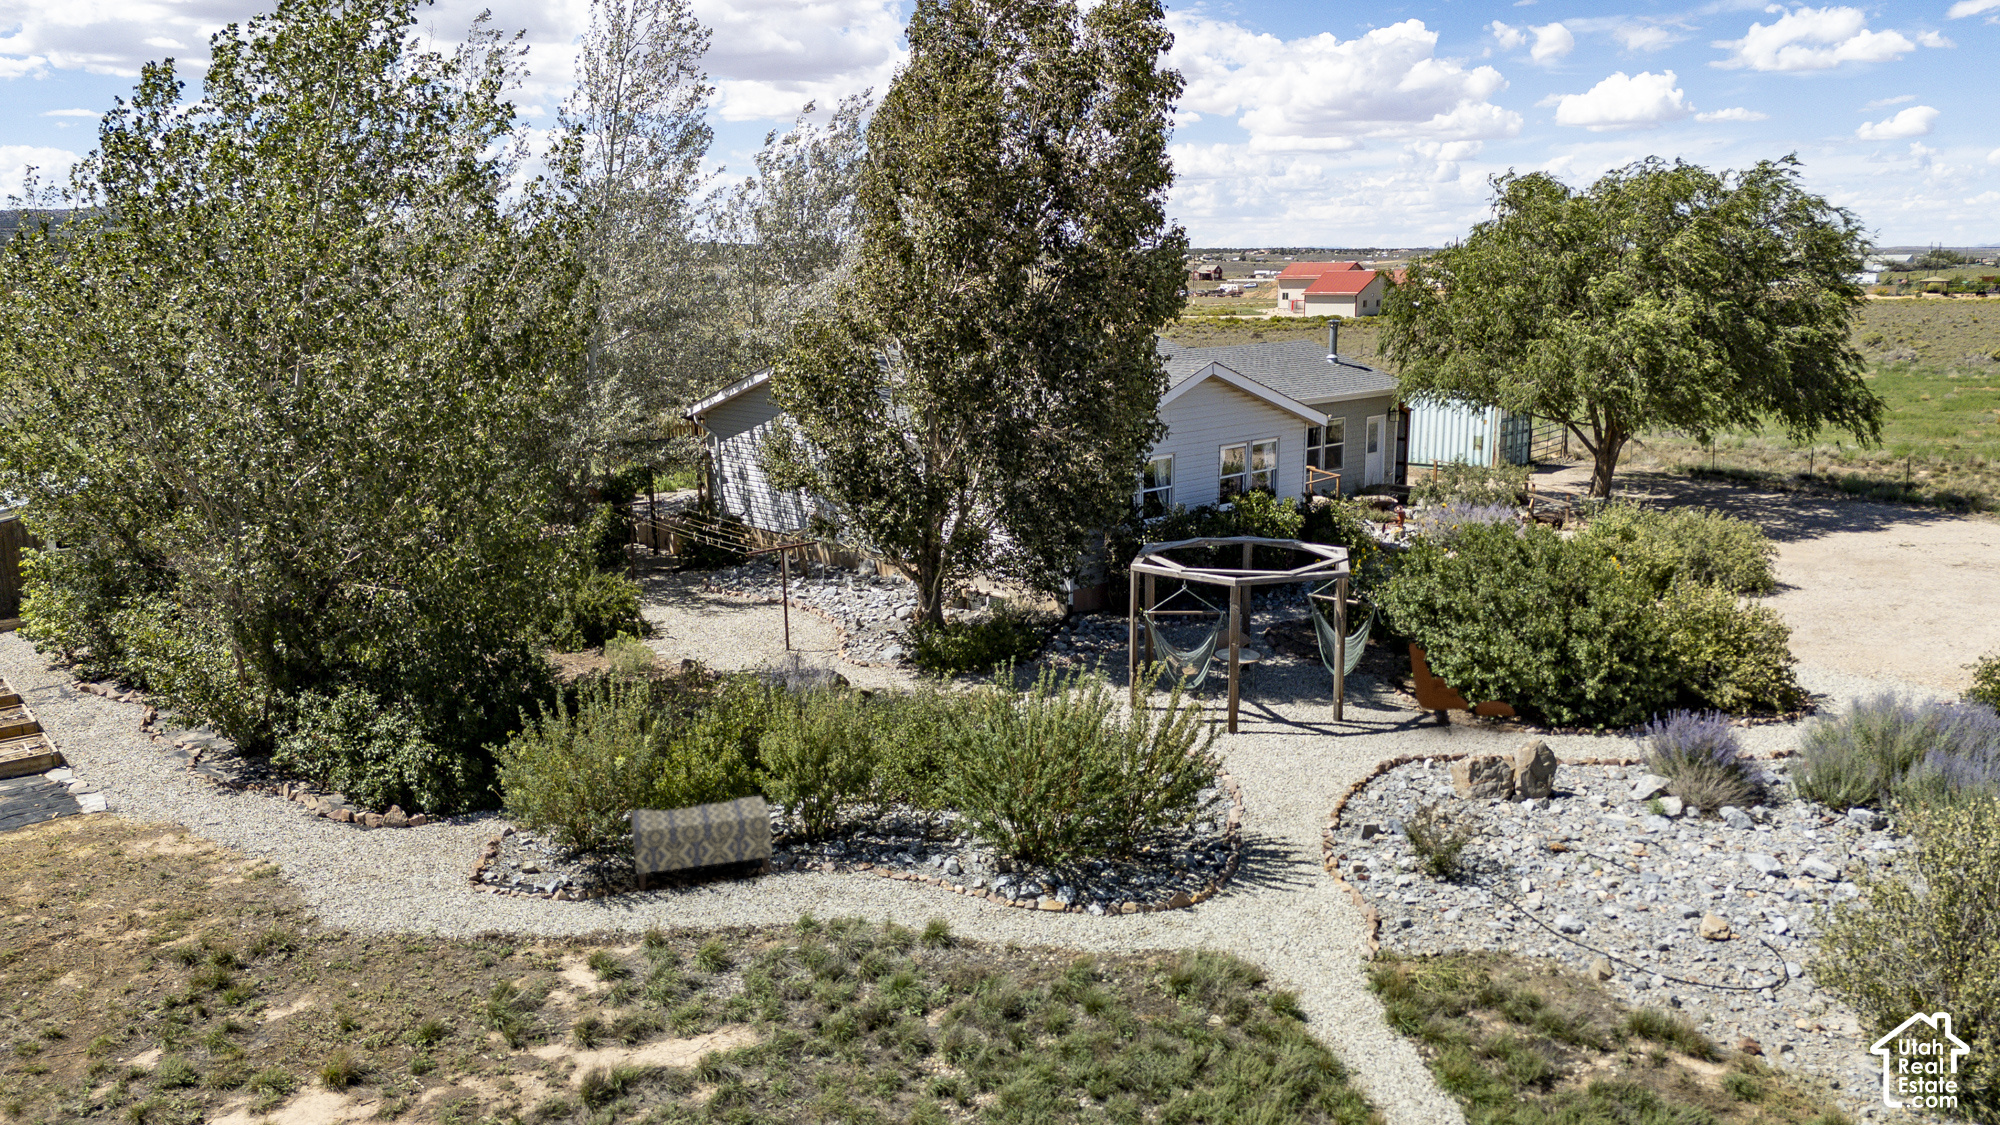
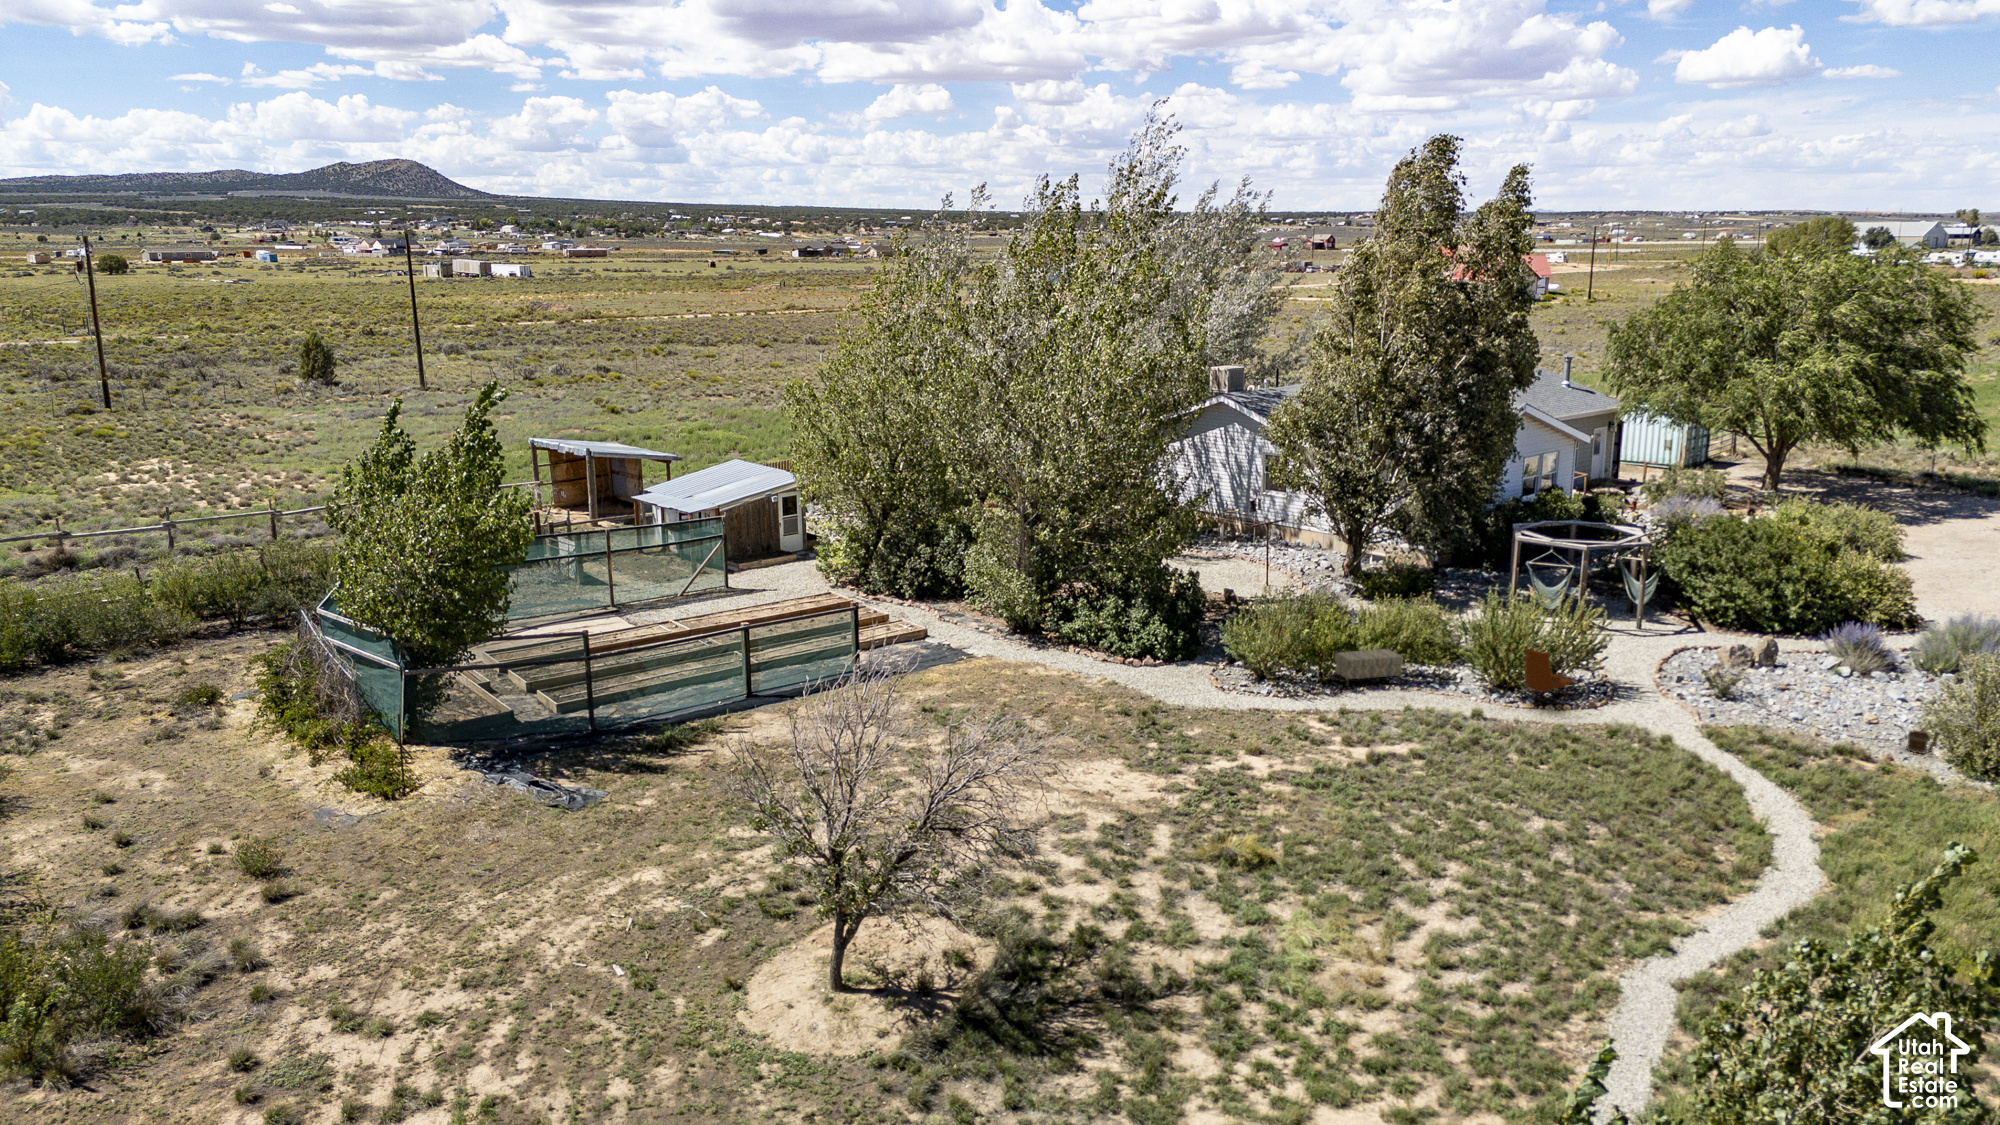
lounge chair: present [1409,643,1514,733] -> present [1524,648,1573,702]
bucket: none [1787,984,1860,1044] -> present [1907,730,1939,754]

